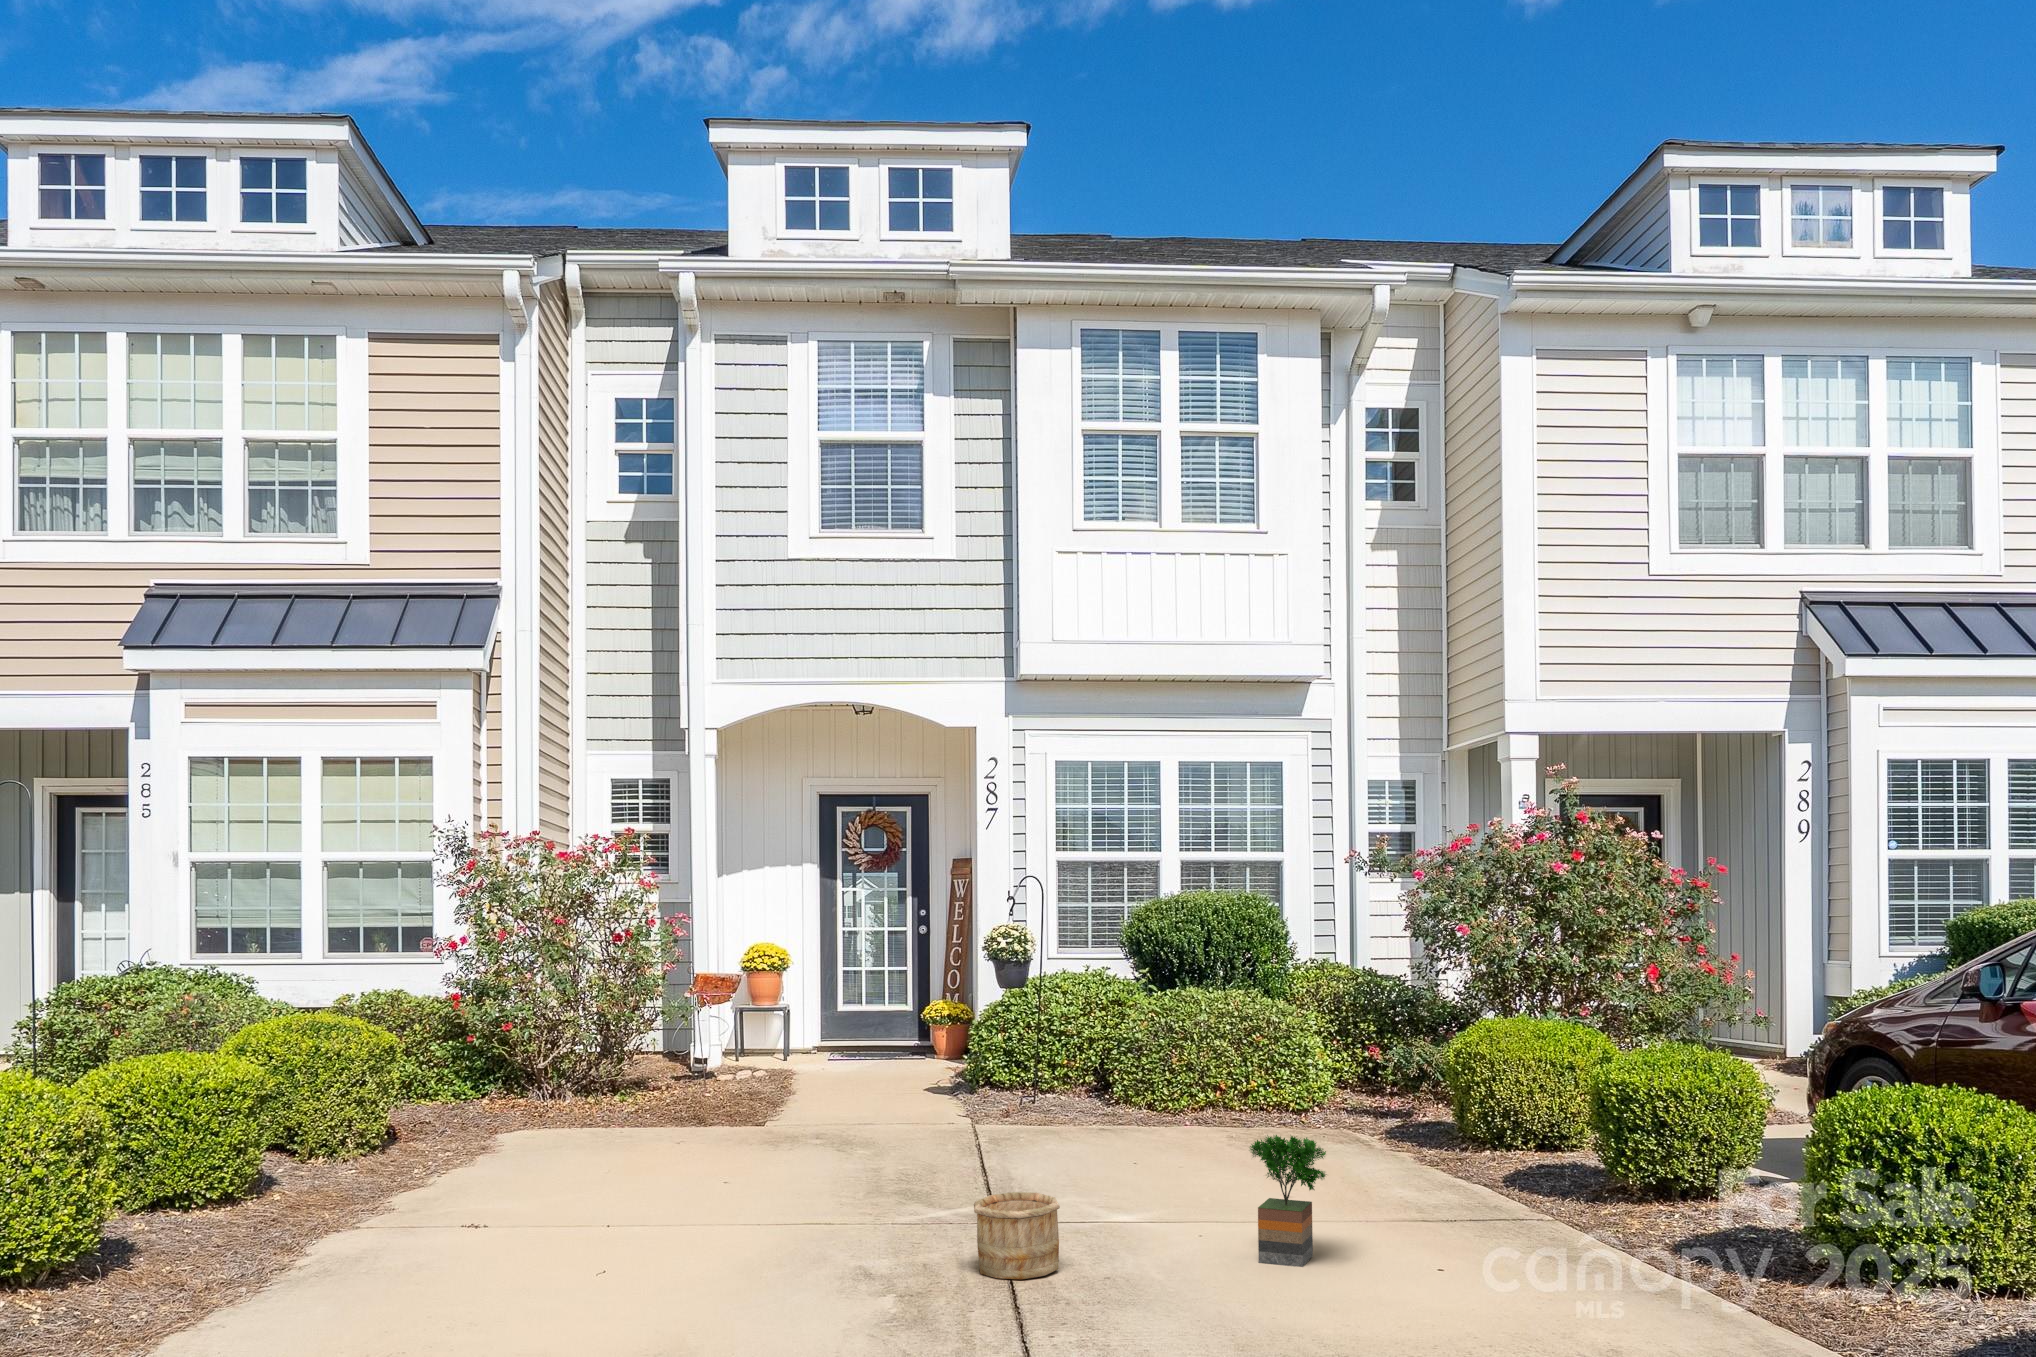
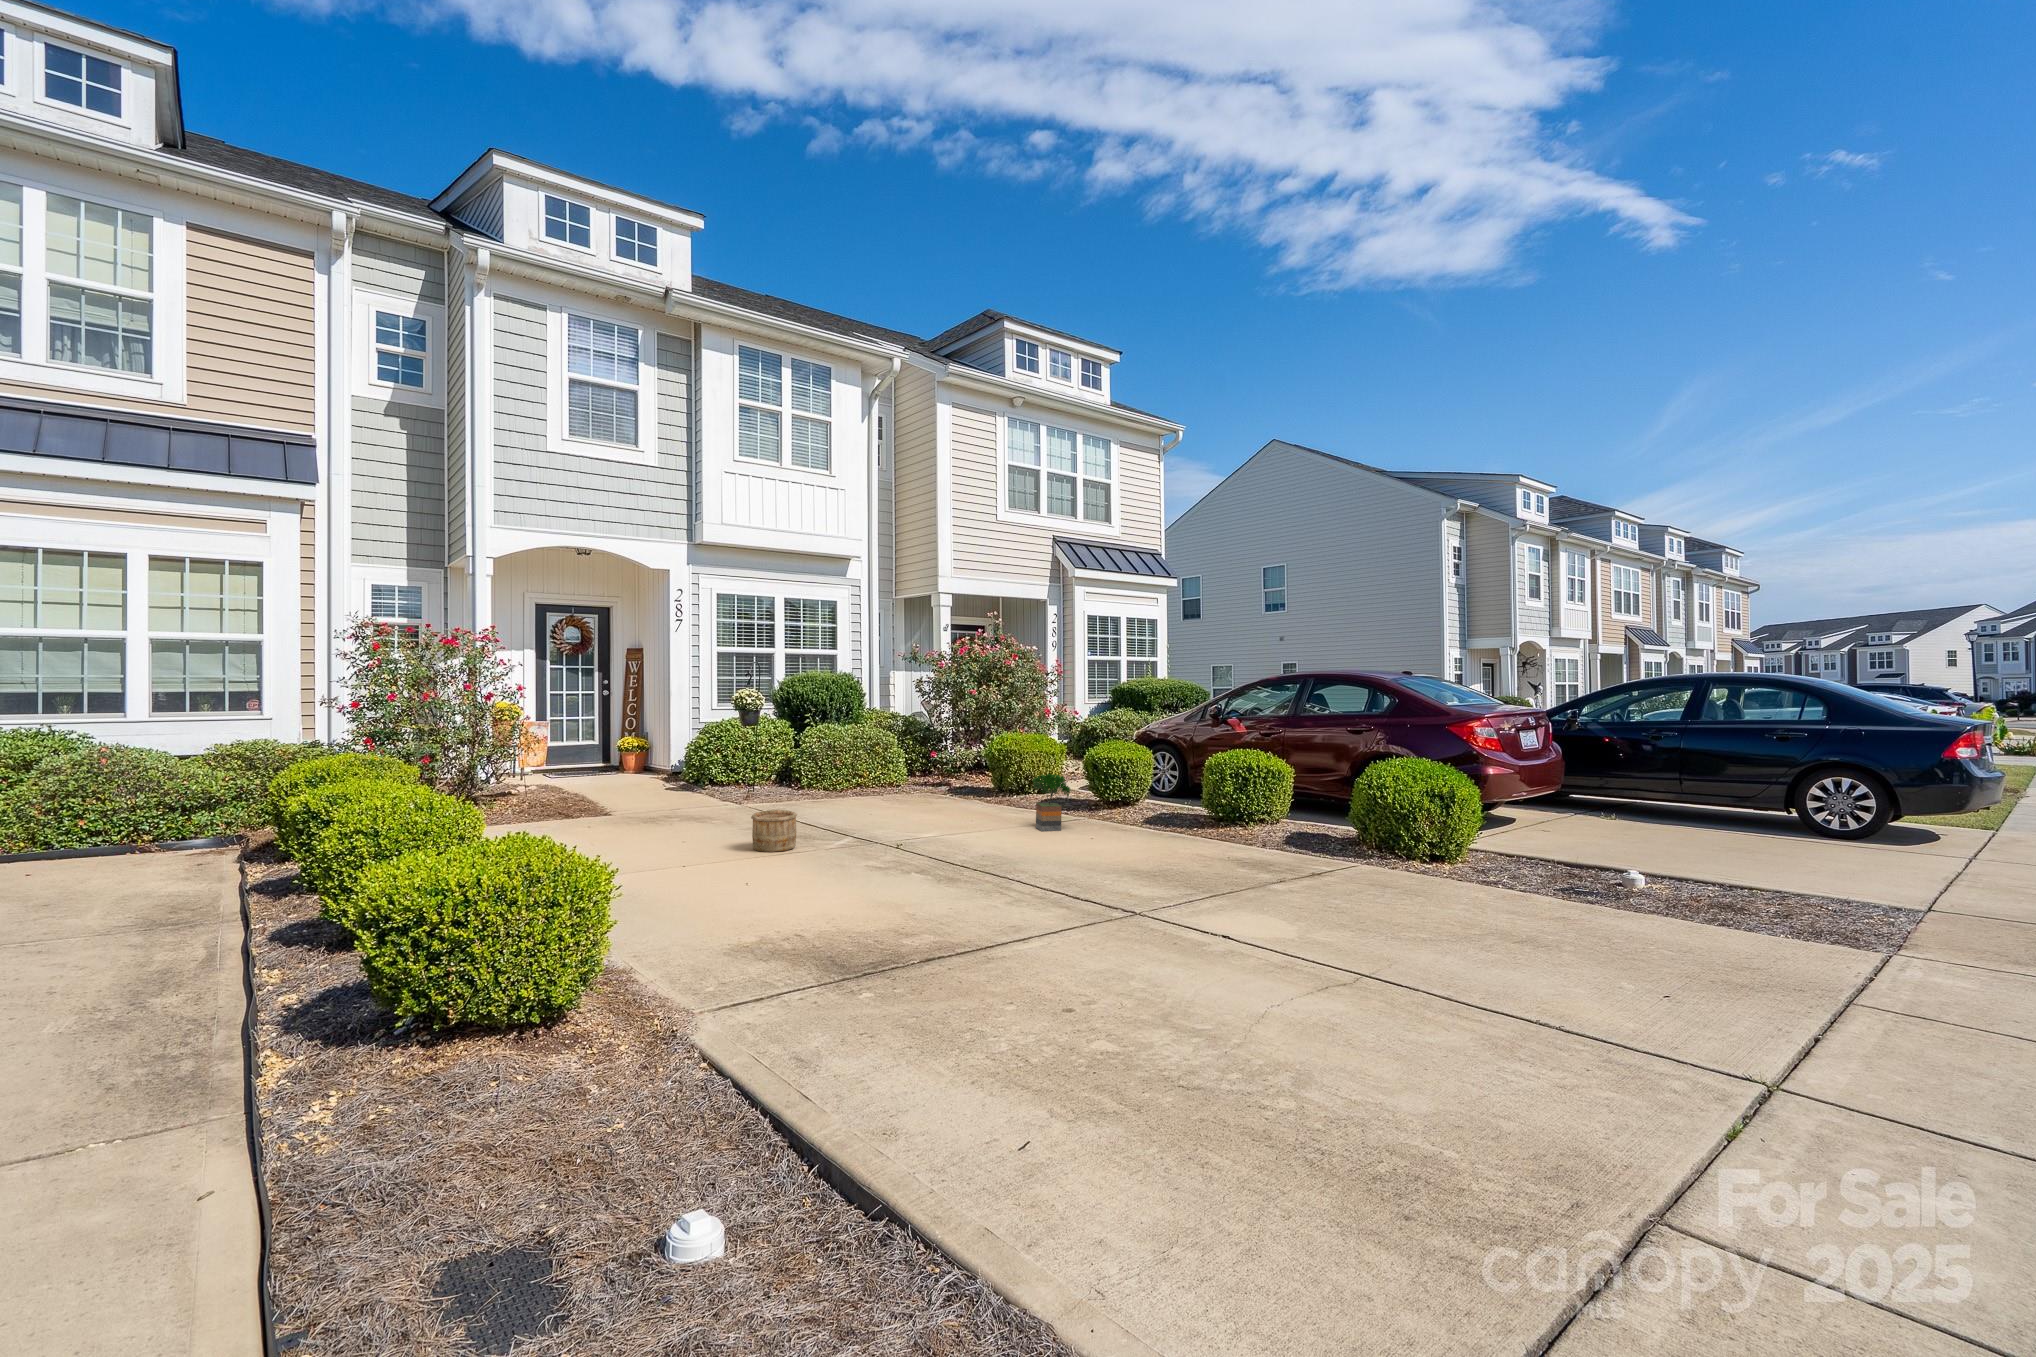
wooden bucket: present [974,1192,1060,1279] -> present [751,810,797,852]

